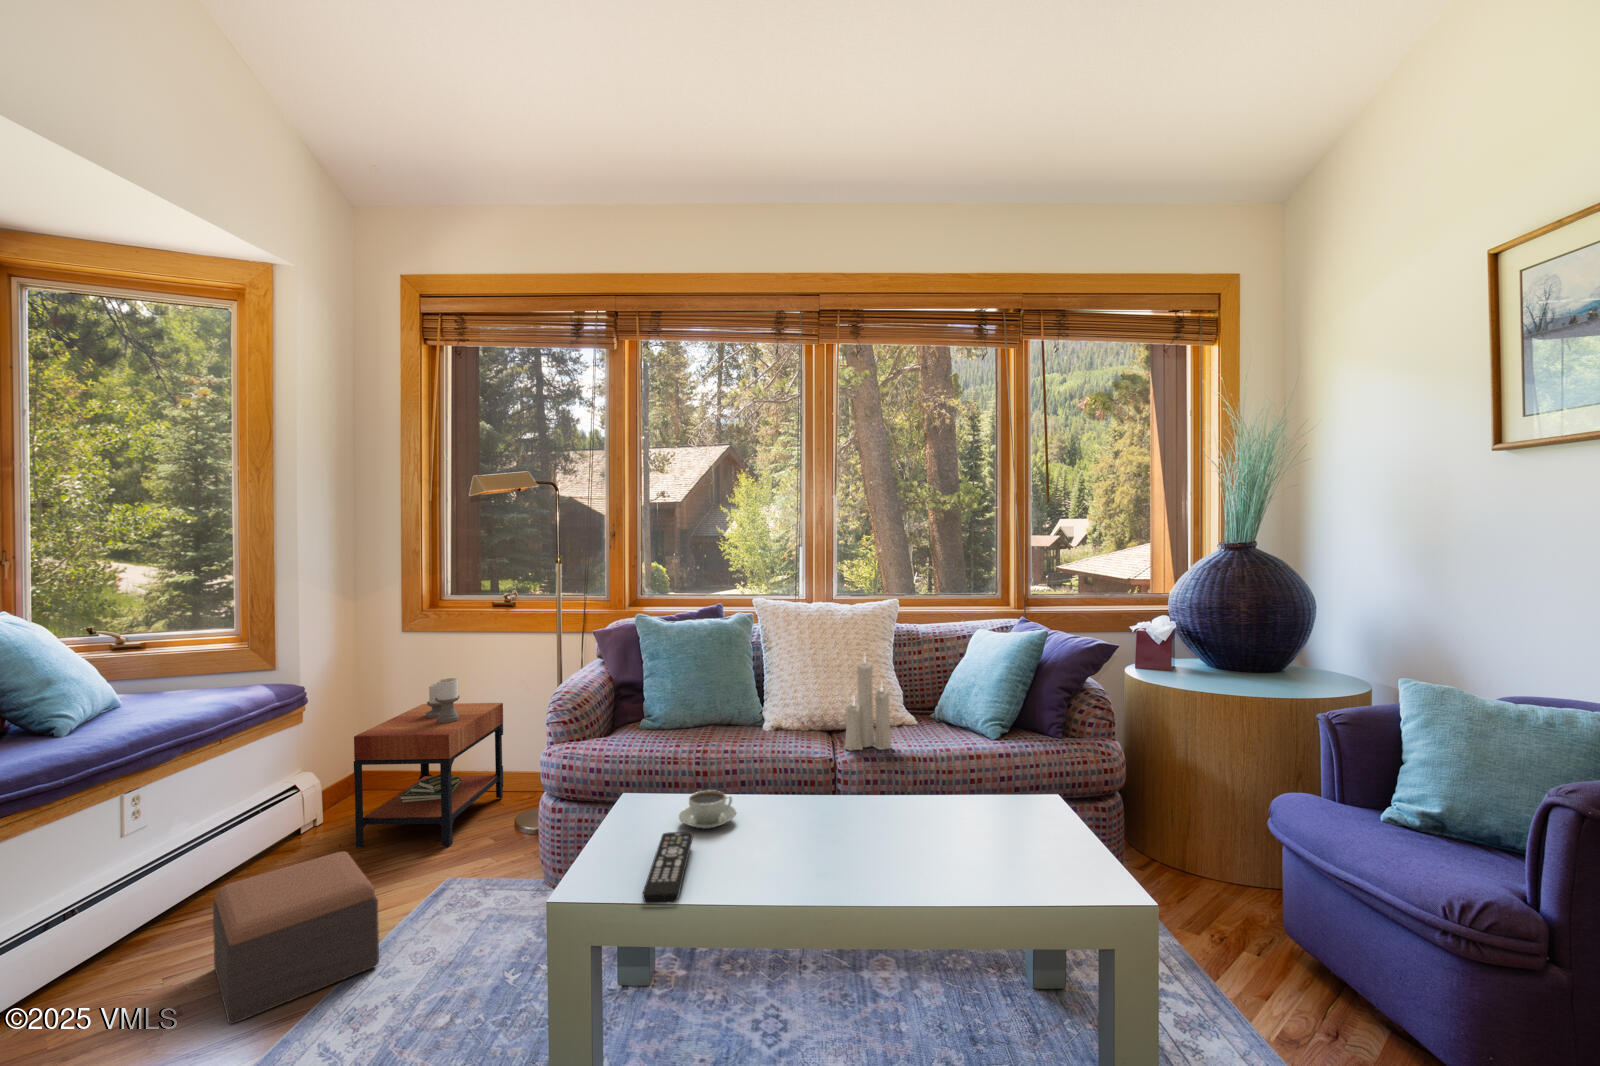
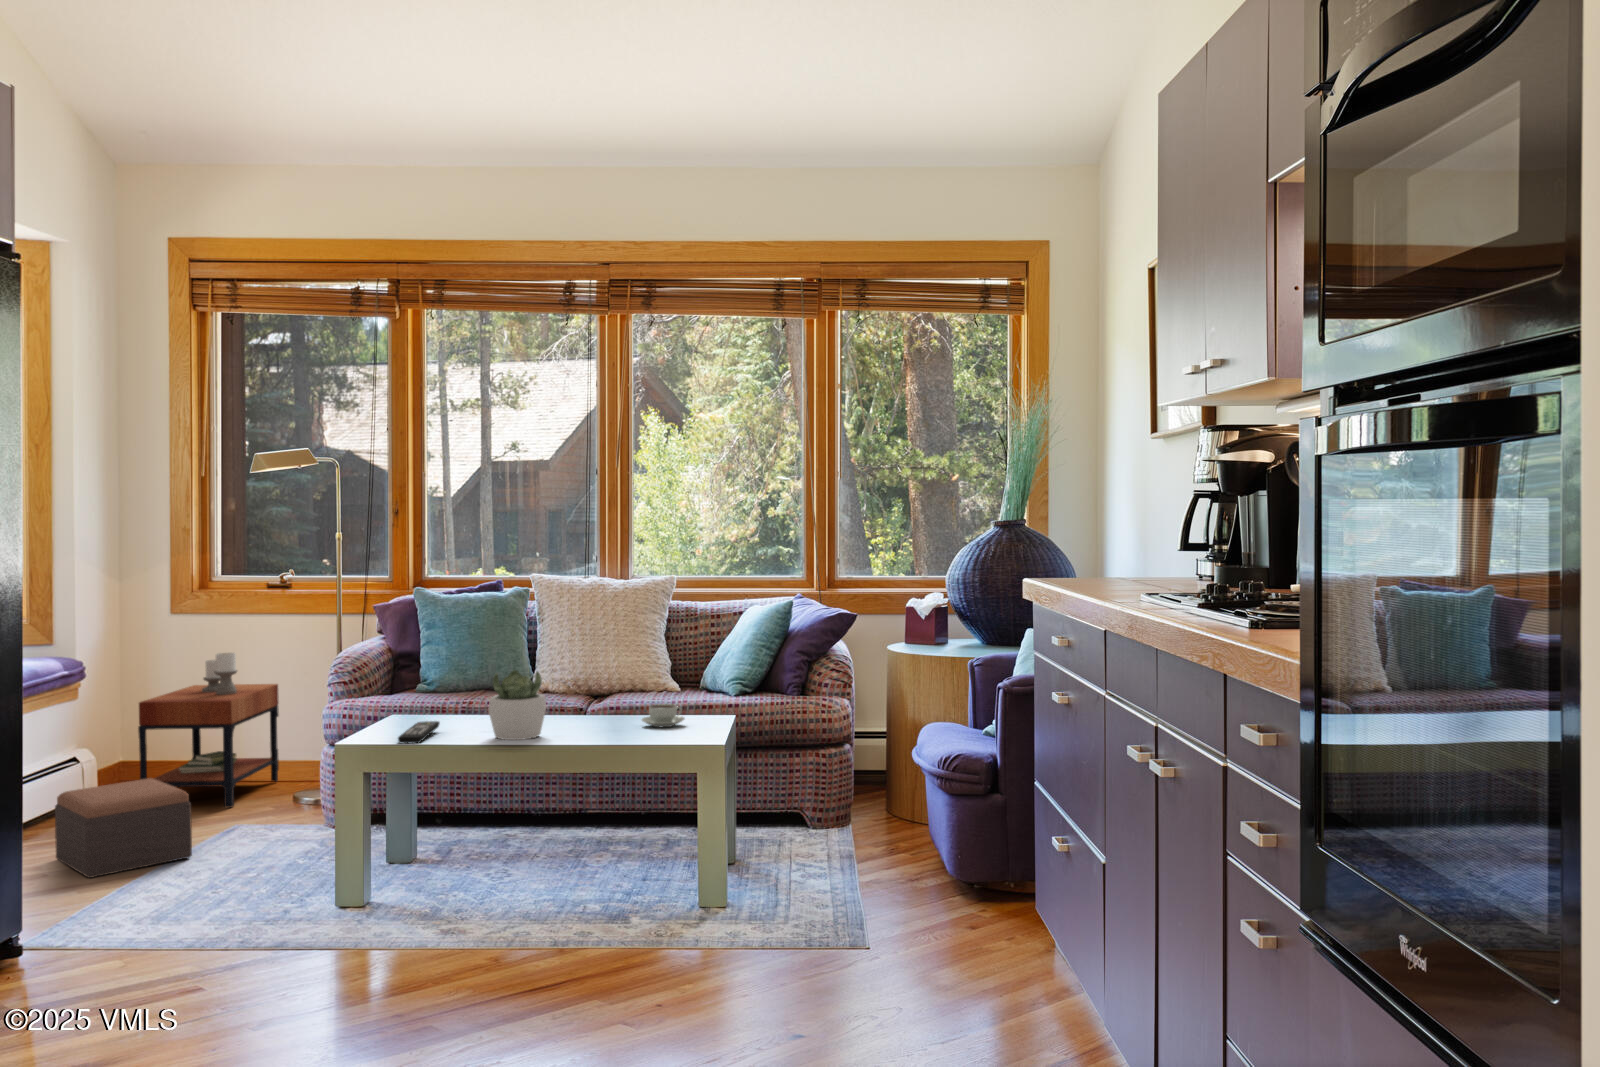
candle: present [845,661,891,750] -> none [599,612,643,704]
succulent plant: none [774,769,854,889] -> present [488,670,546,740]
coffee cup: present [679,790,736,829] -> present [642,704,685,727]

